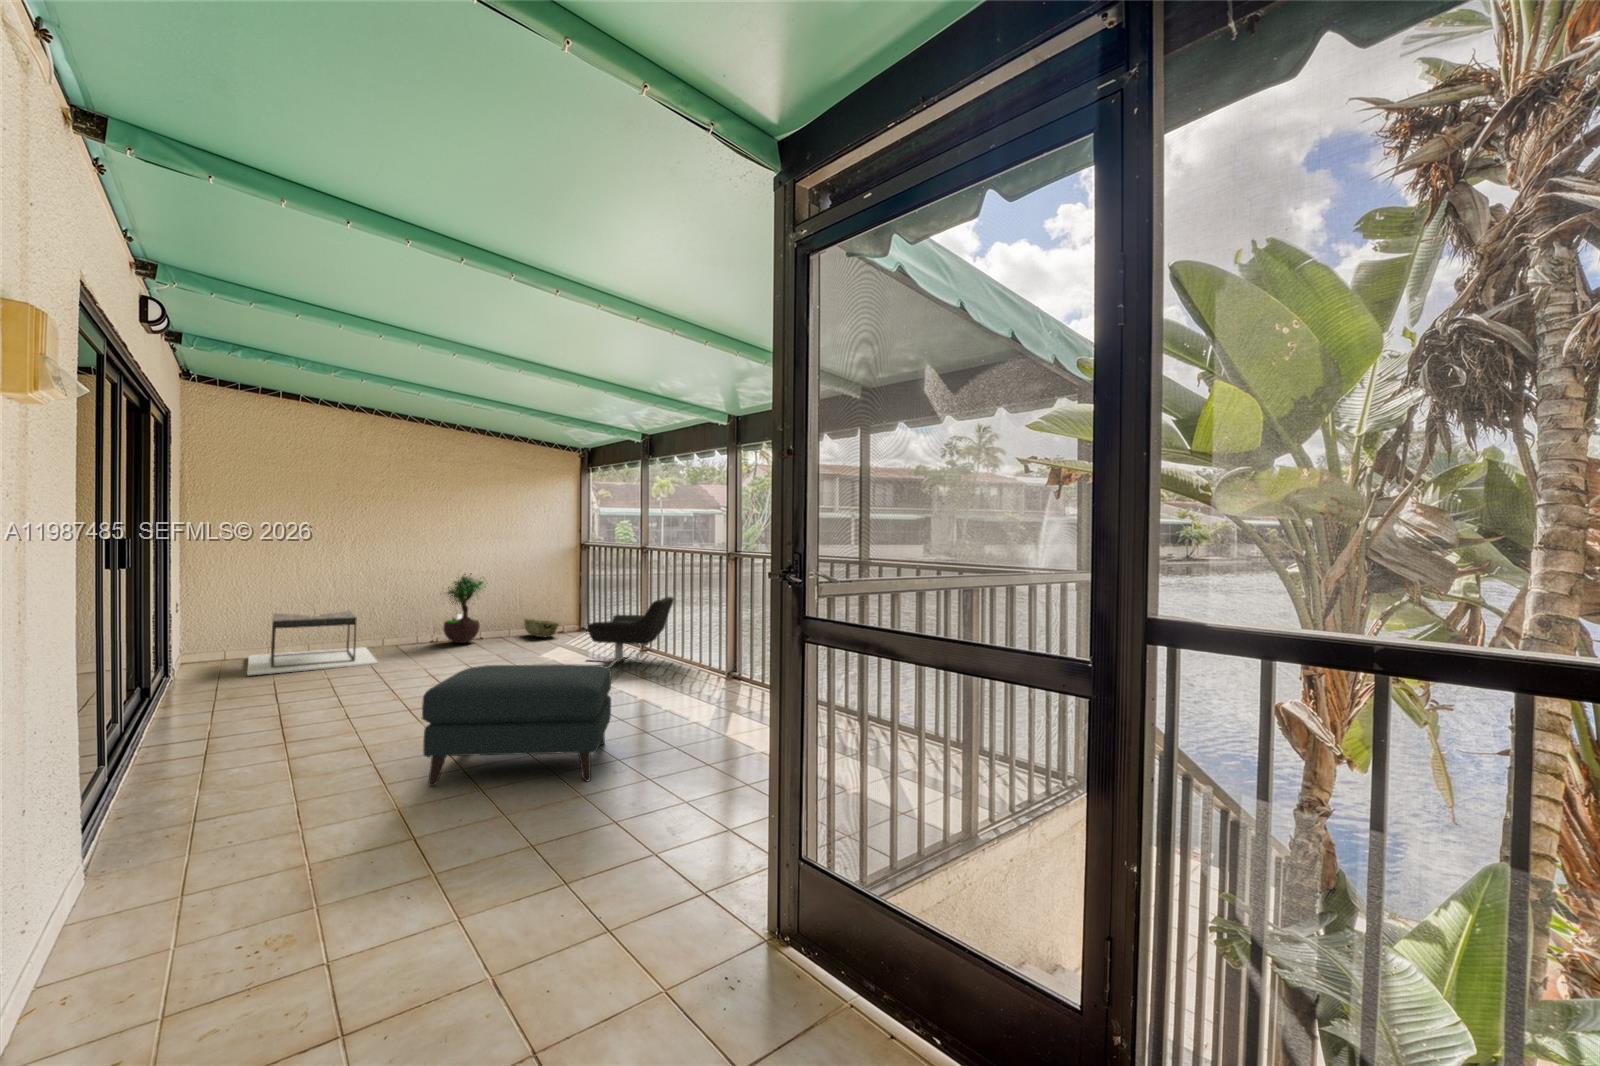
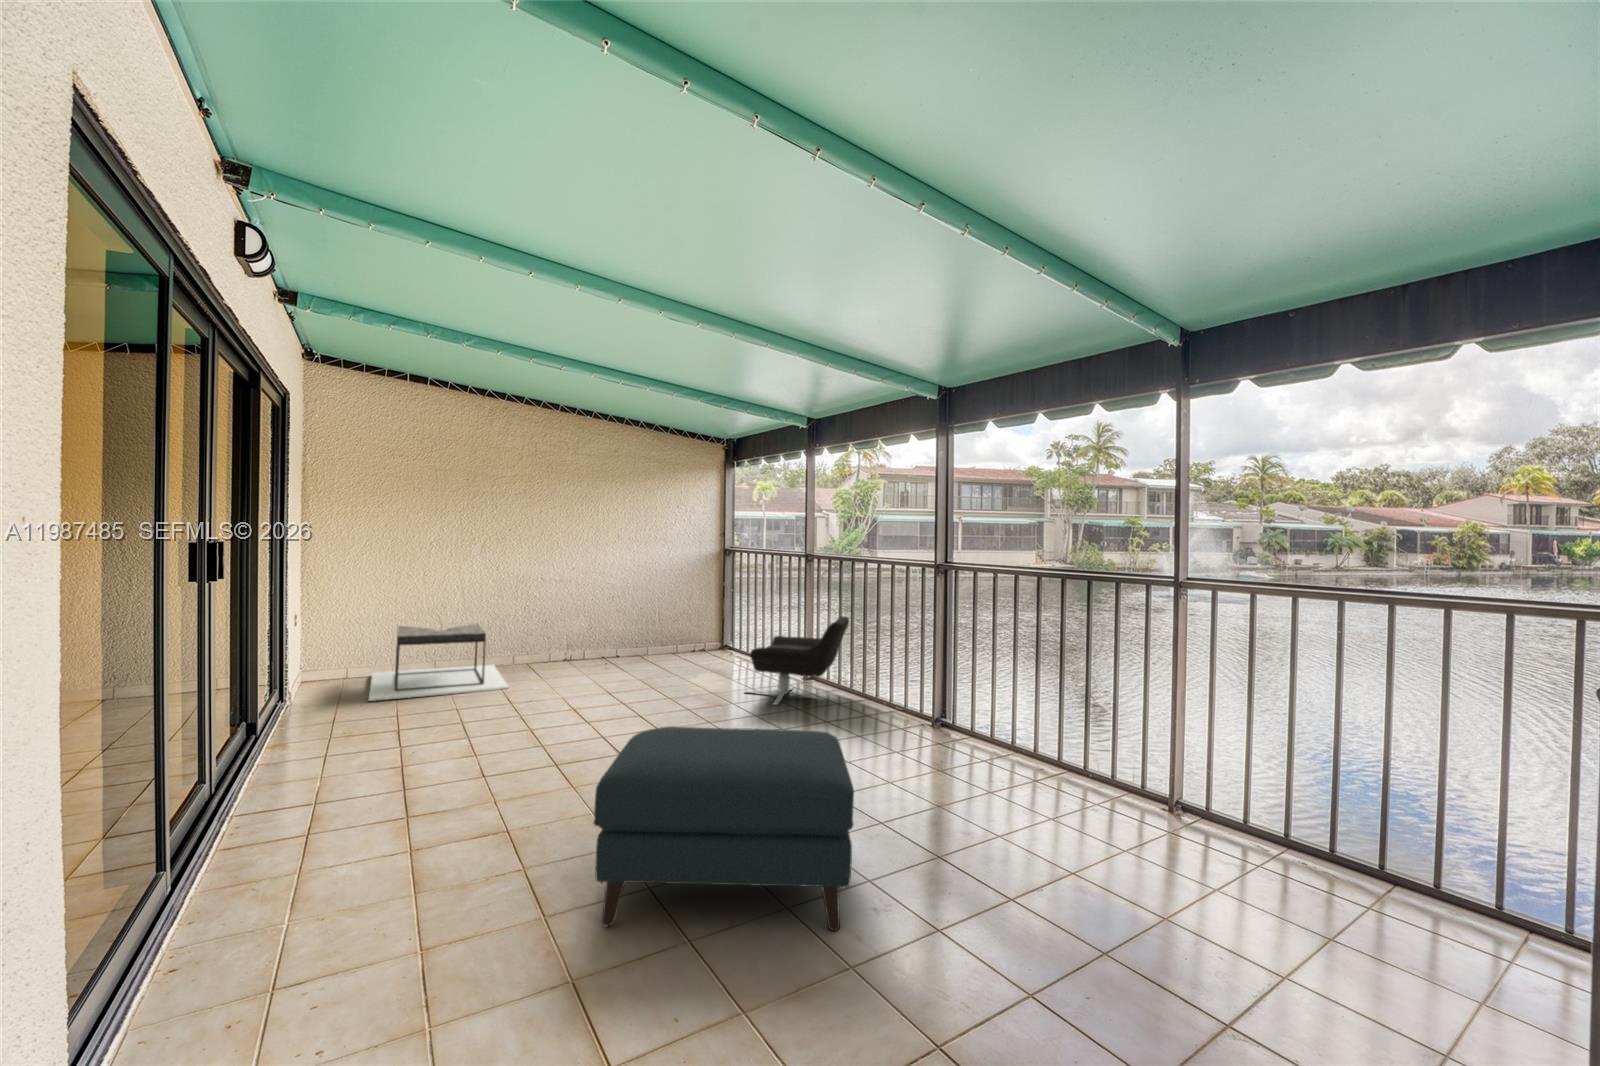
potted tree: present [443,573,488,643] -> none [573,576,625,662]
woven basket: present [524,619,559,638] -> none [662,634,701,658]

